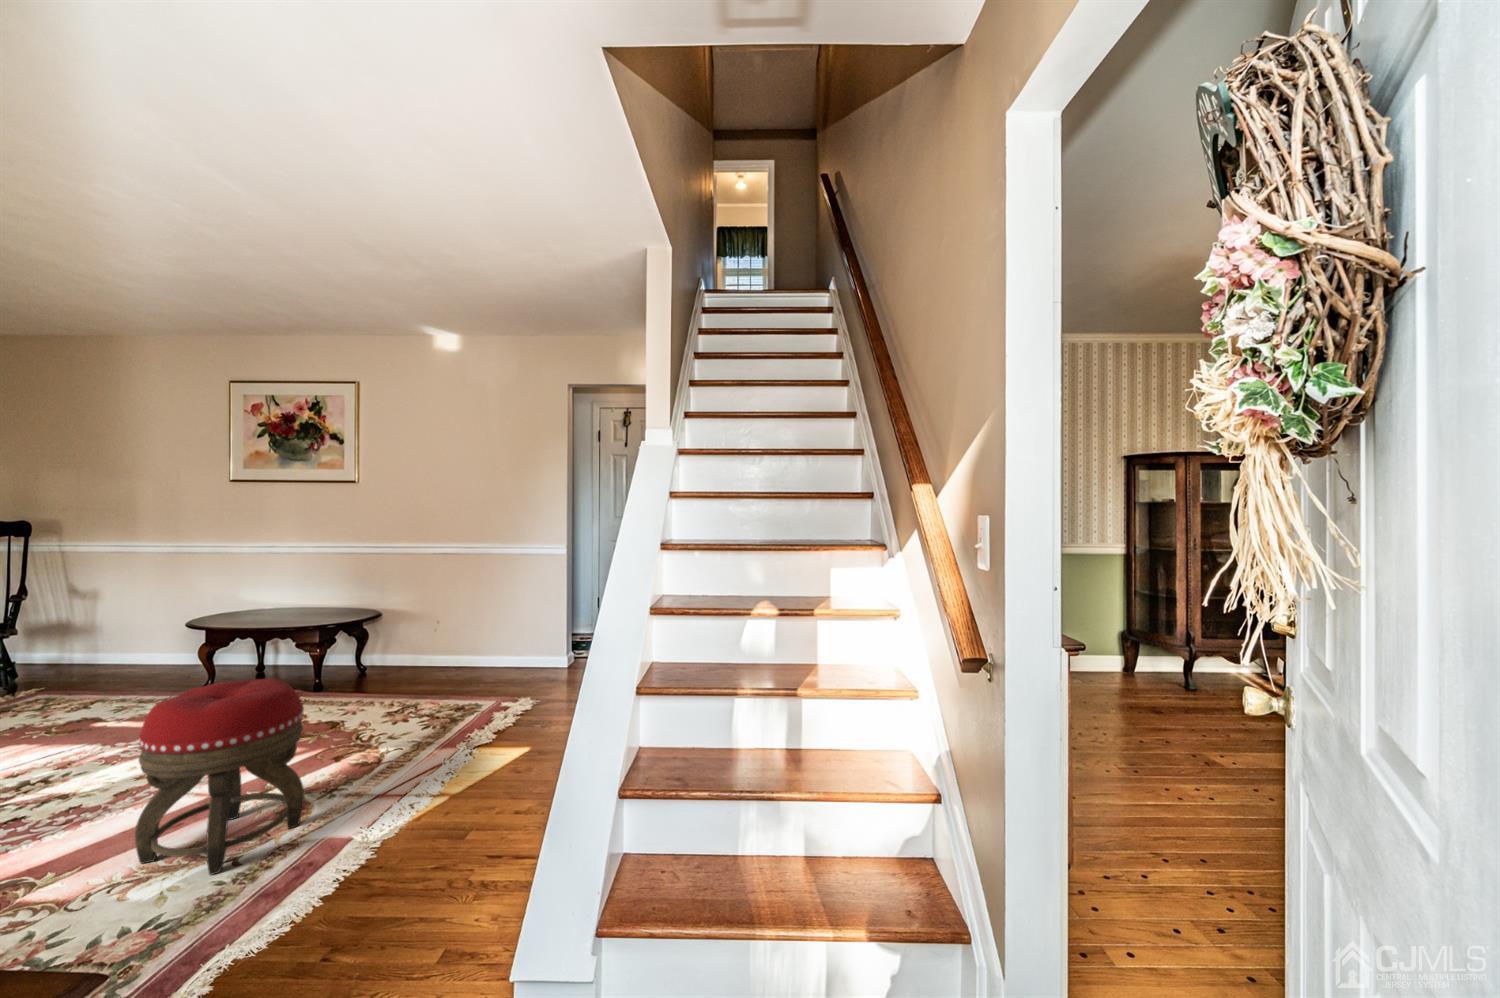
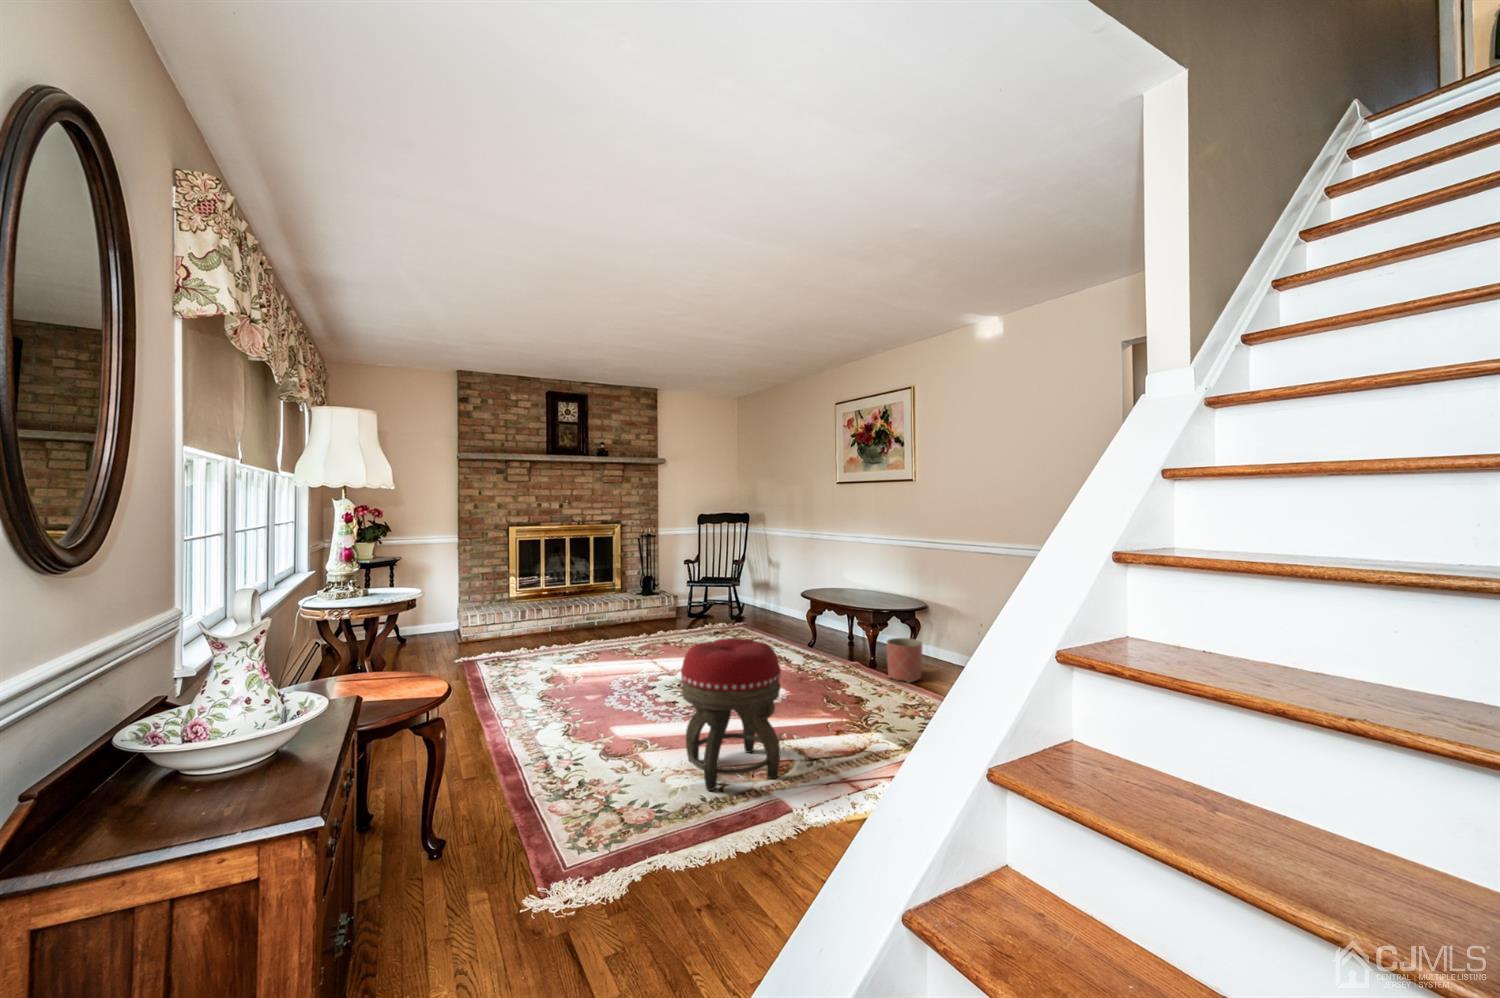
planter: none [346,649,389,695] -> present [887,638,922,683]

